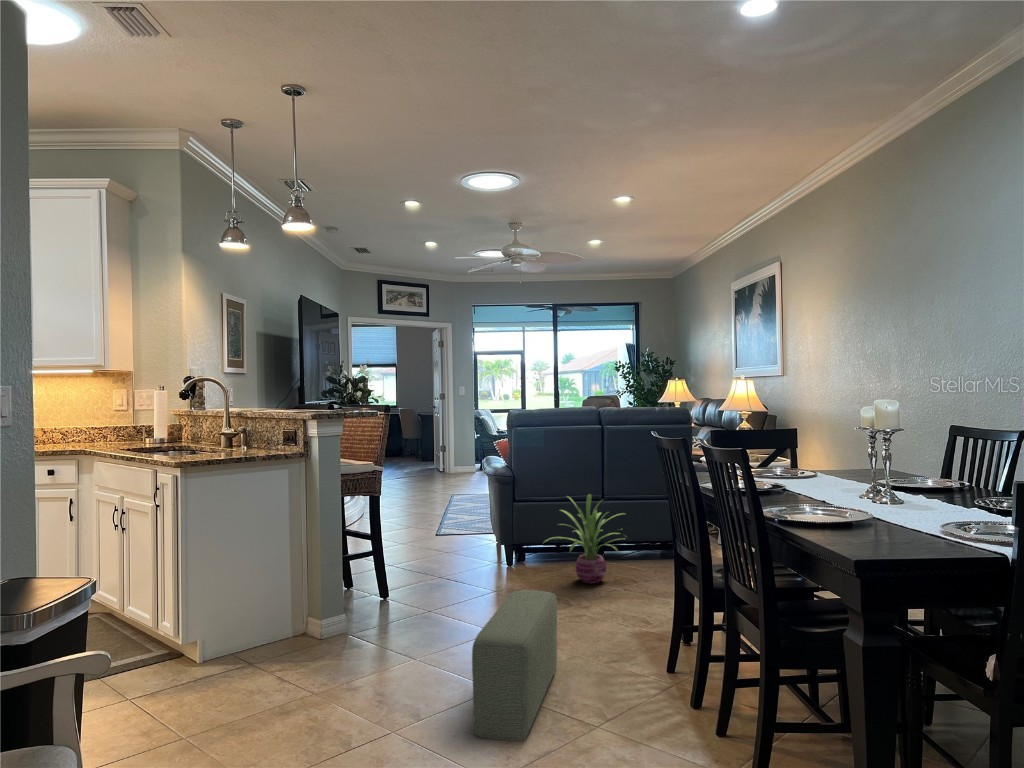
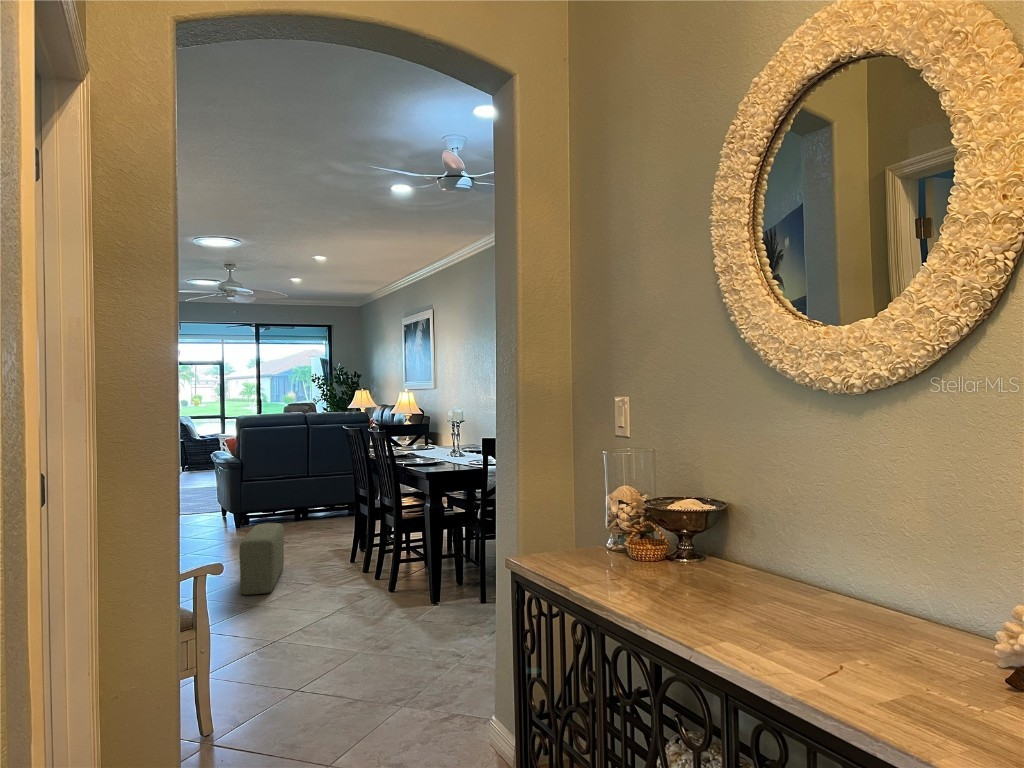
decorative plant: present [546,494,620,583] -> none [264,473,328,533]

